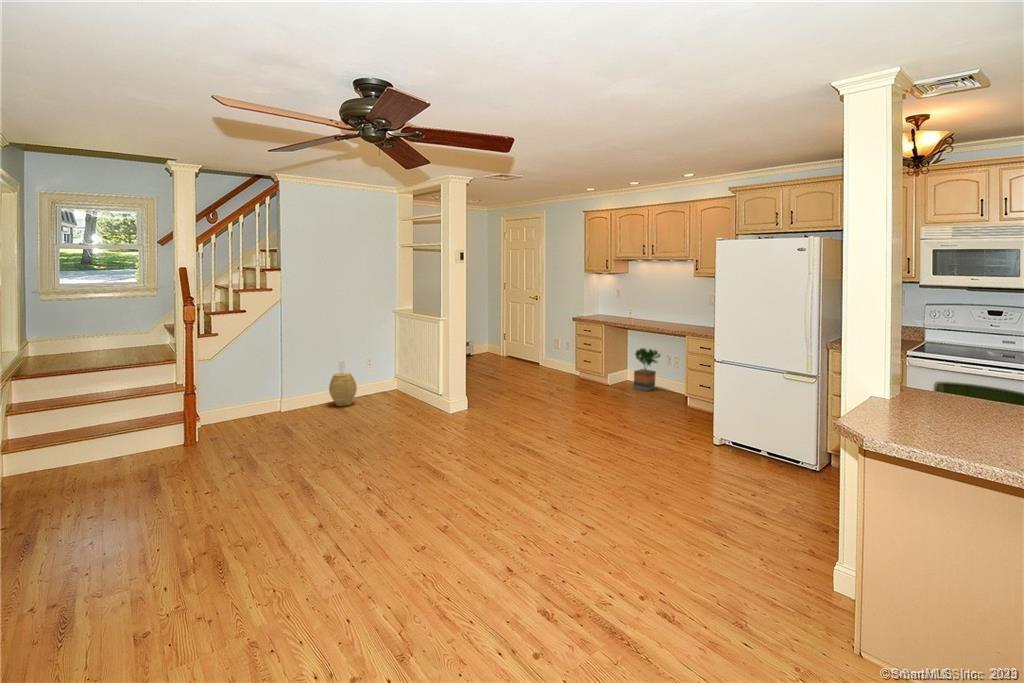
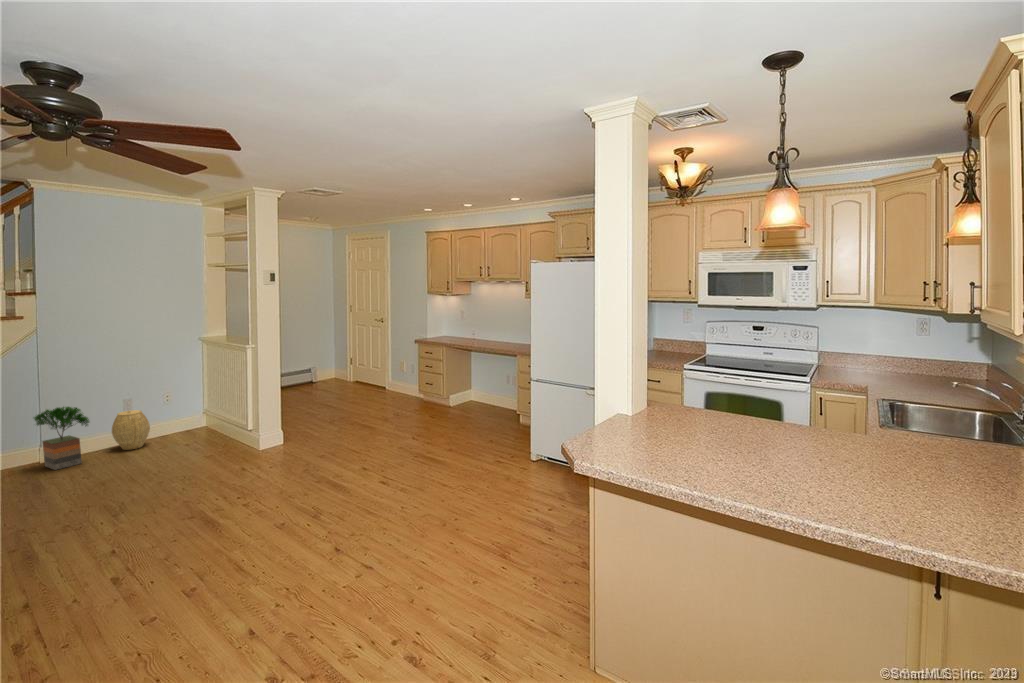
potted tree: present [634,348,661,391] -> present [34,407,89,470]

